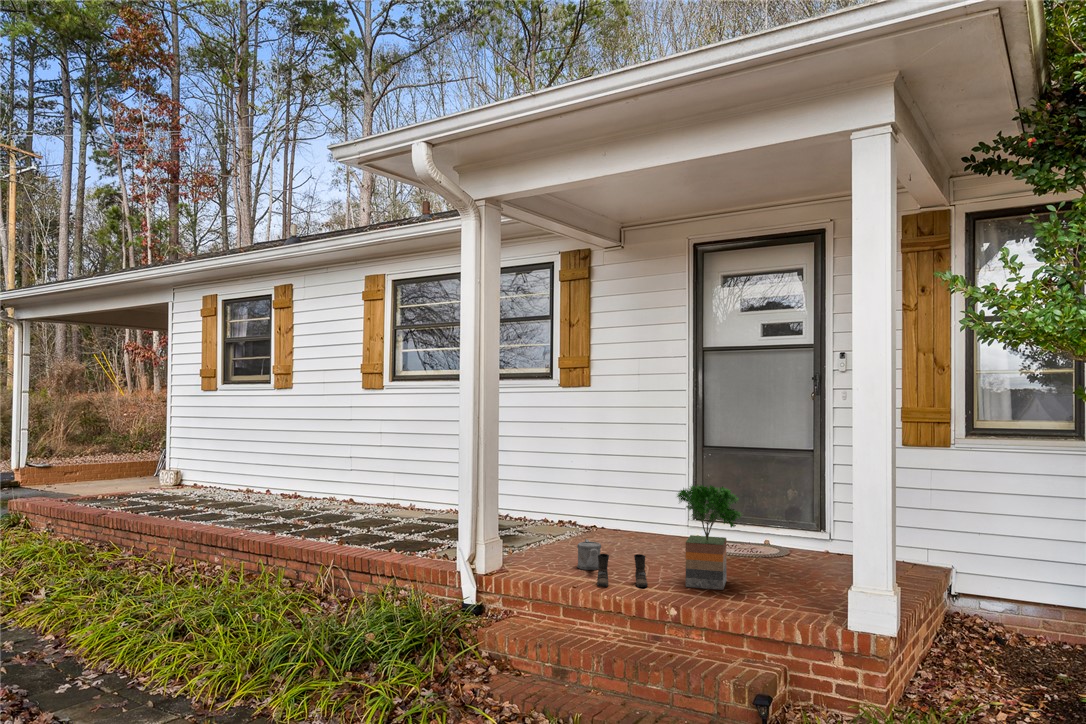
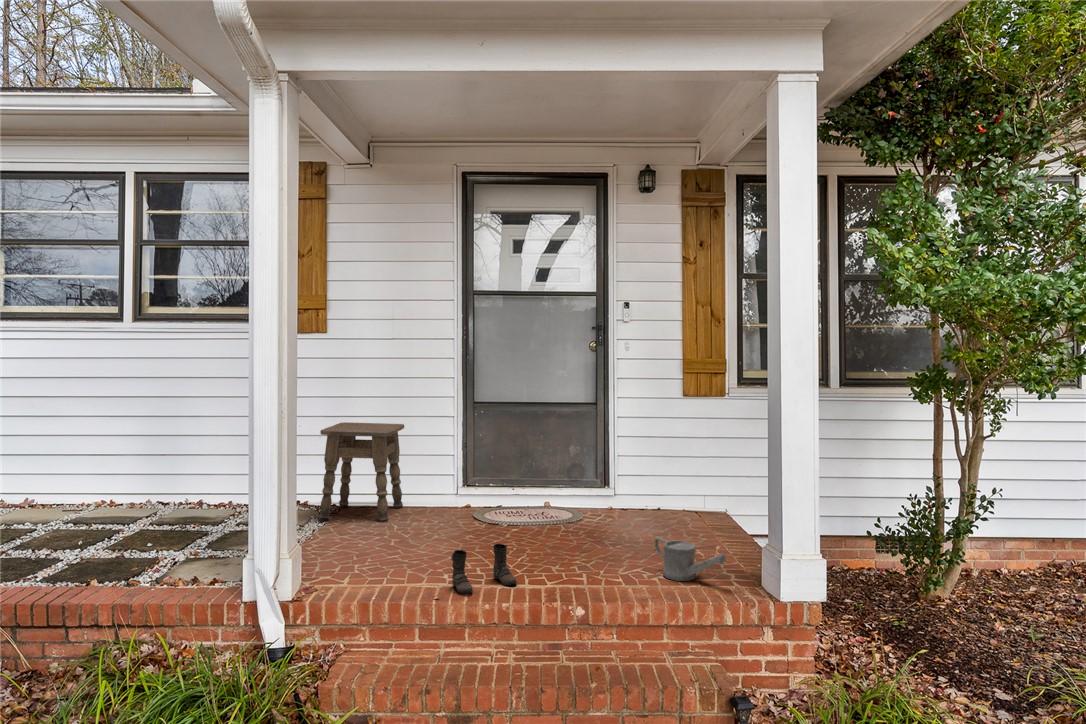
side table: none [571,459,644,542] -> present [319,422,404,522]
potted tree: present [677,484,741,590] -> none [533,452,617,575]
watering can: present [577,539,601,570] -> present [655,538,726,581]

